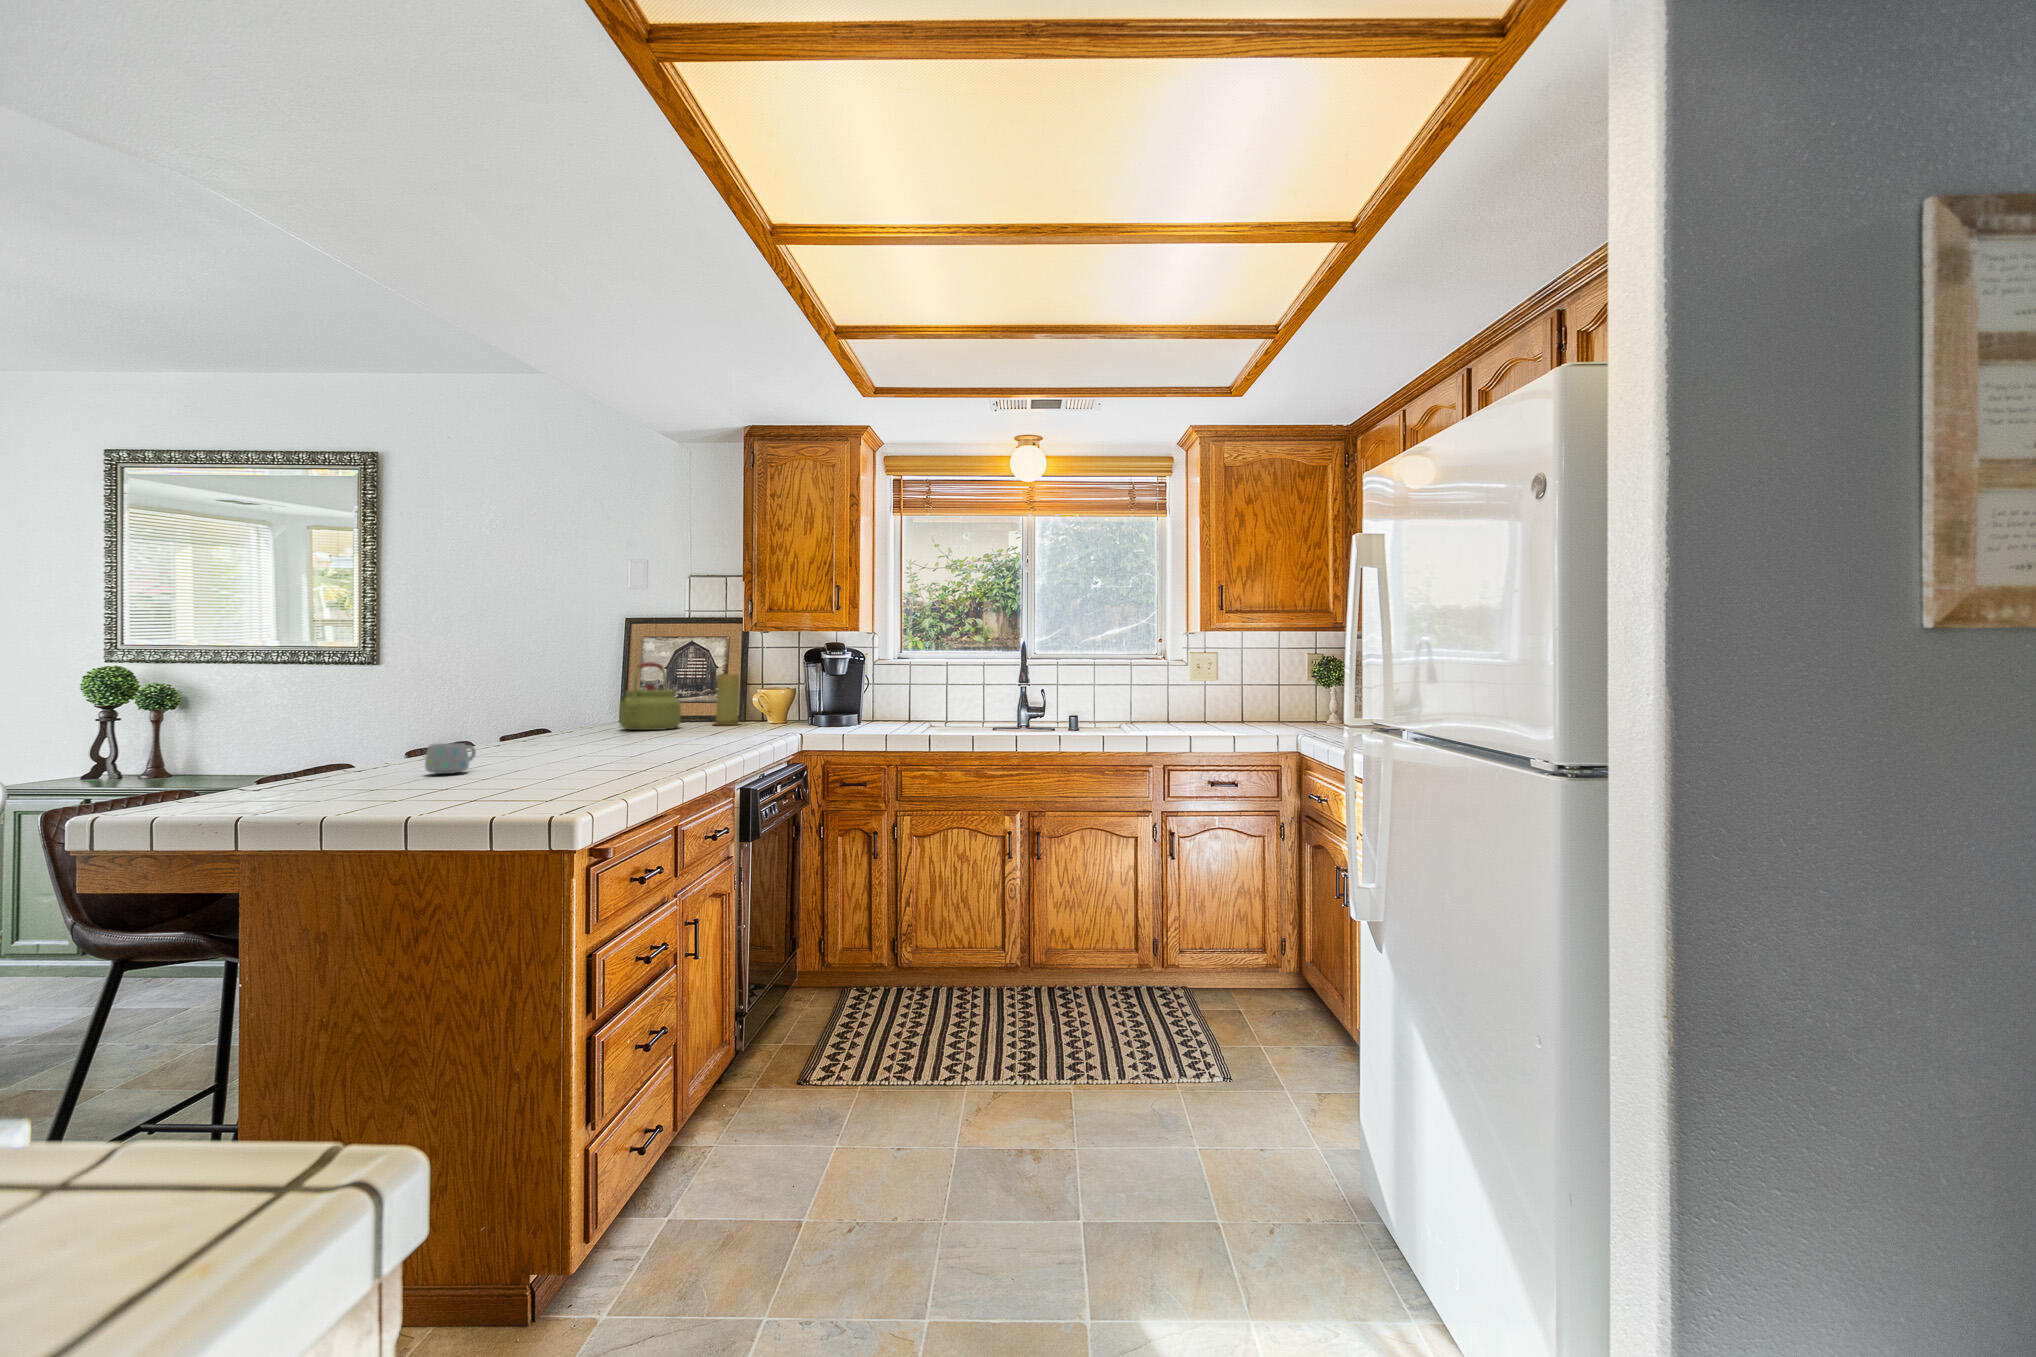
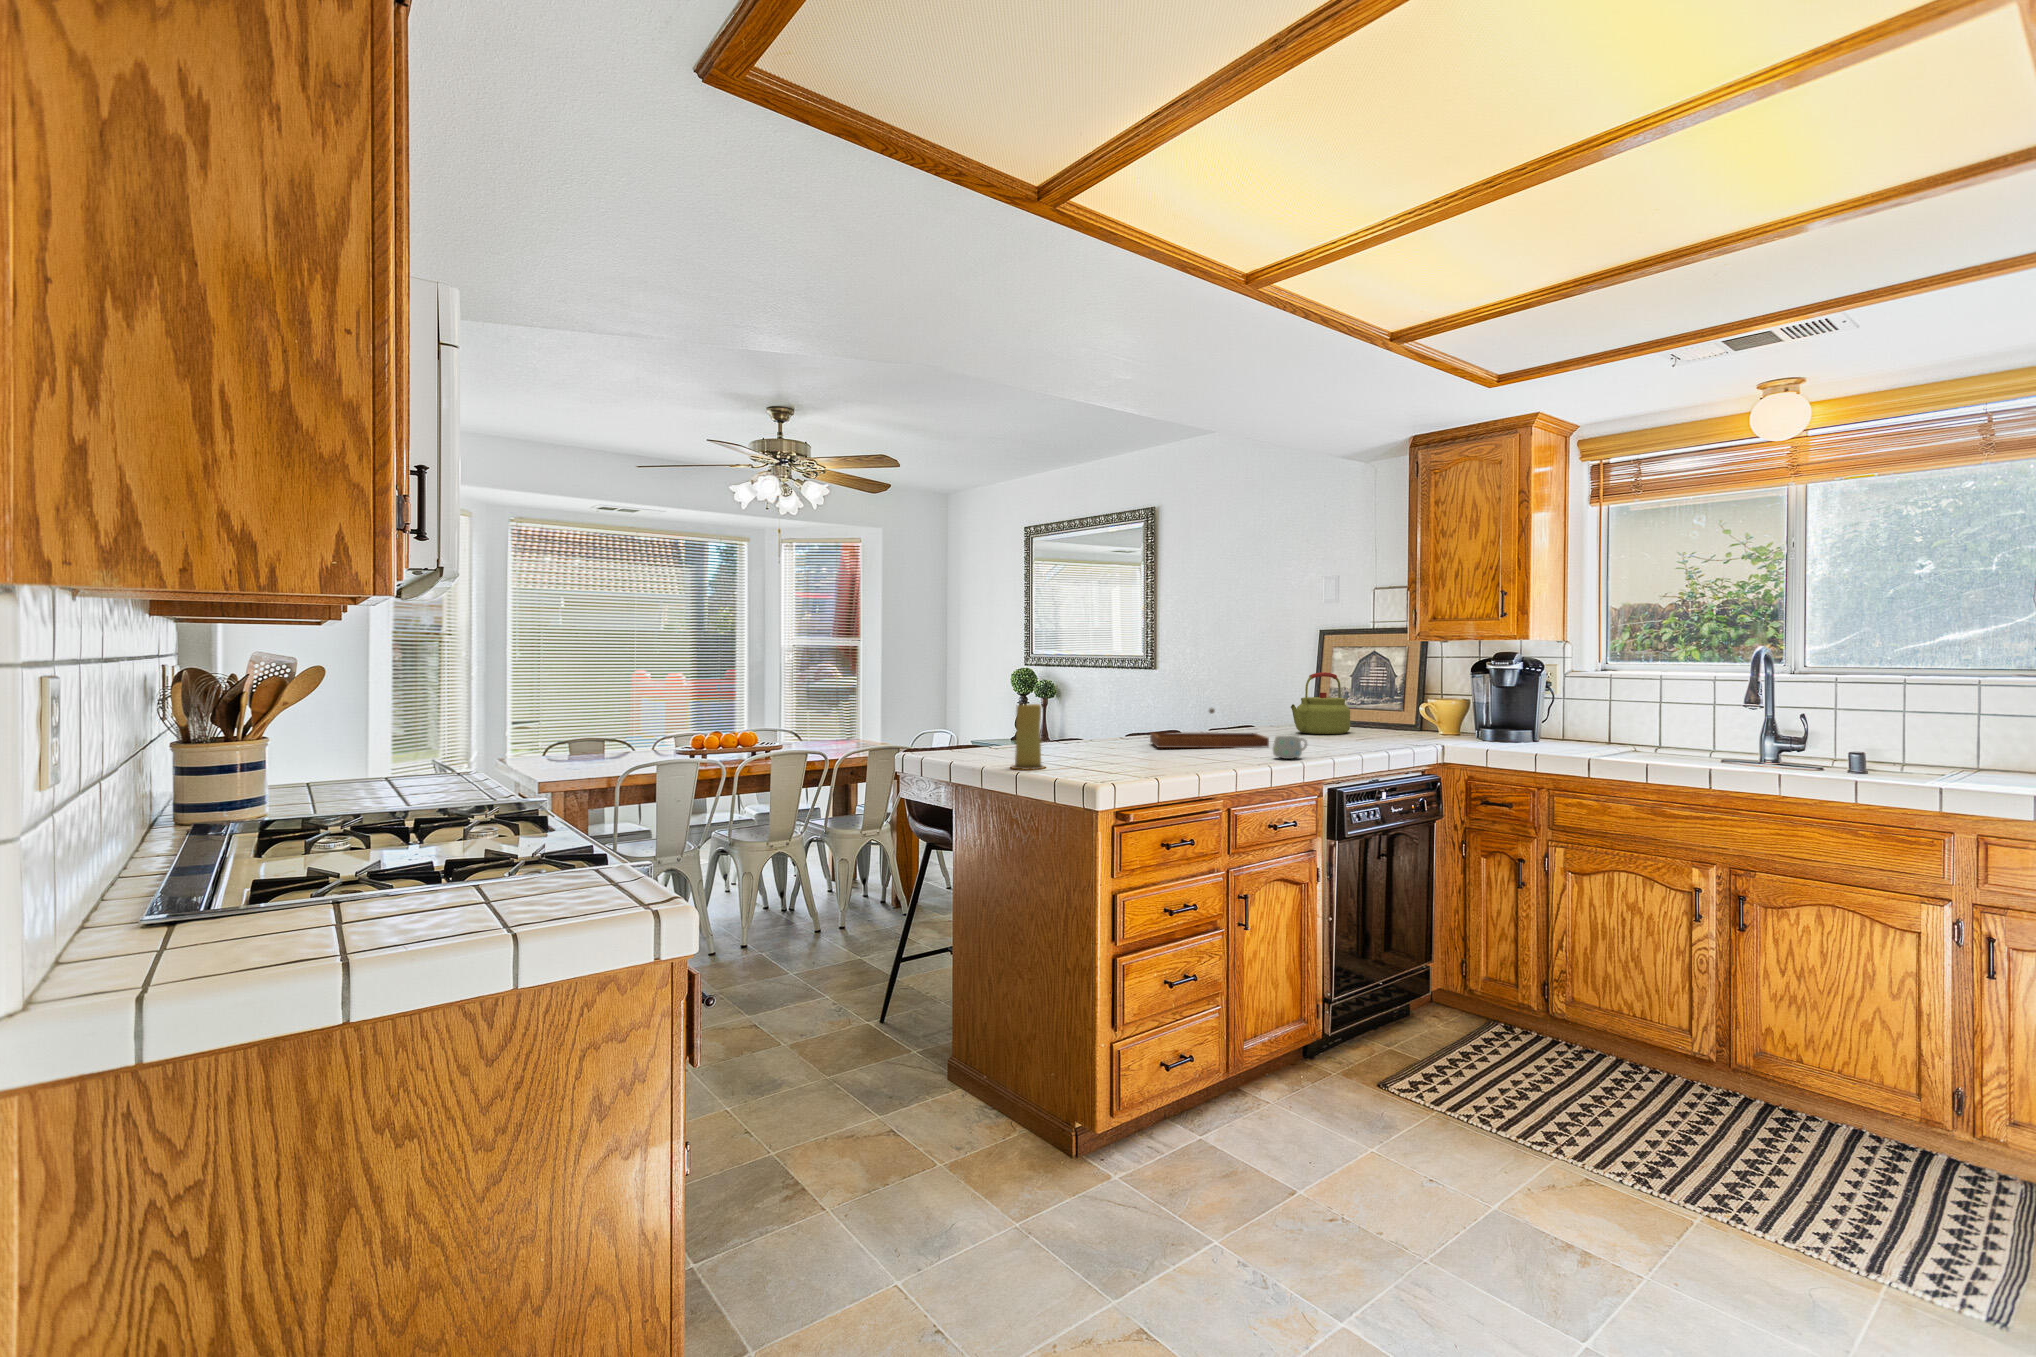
candle: present [715,674,739,725] -> present [1011,704,1045,770]
tray: none [462,701,627,753] -> present [1150,708,1269,748]
mug: present [425,743,476,774] -> present [1273,736,1307,759]

